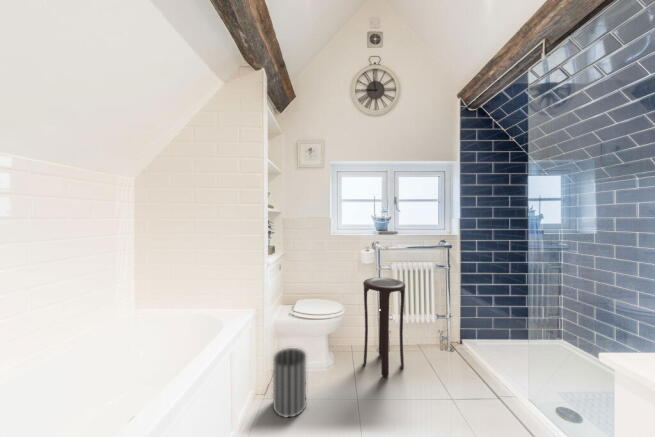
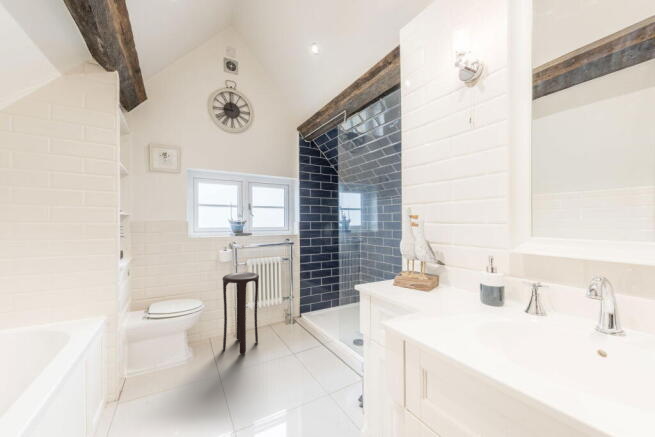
wastebasket: present [273,348,306,418] -> none [131,347,169,414]

